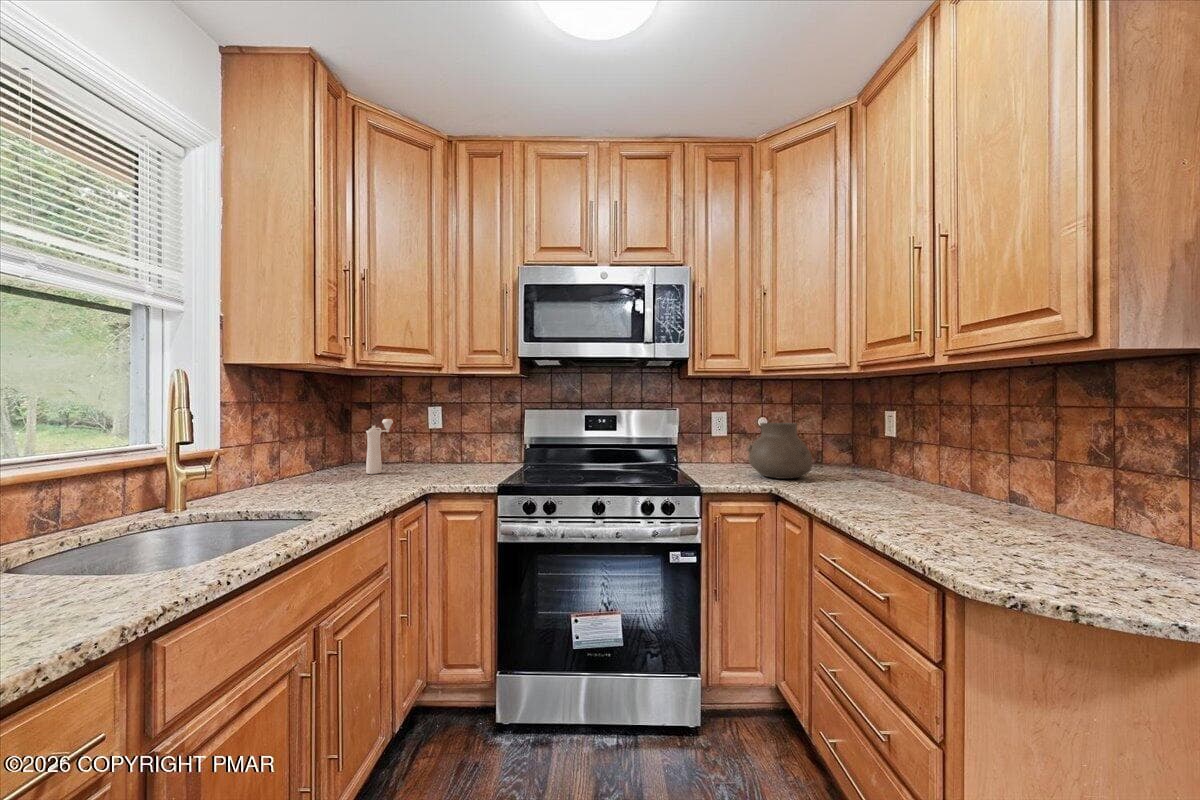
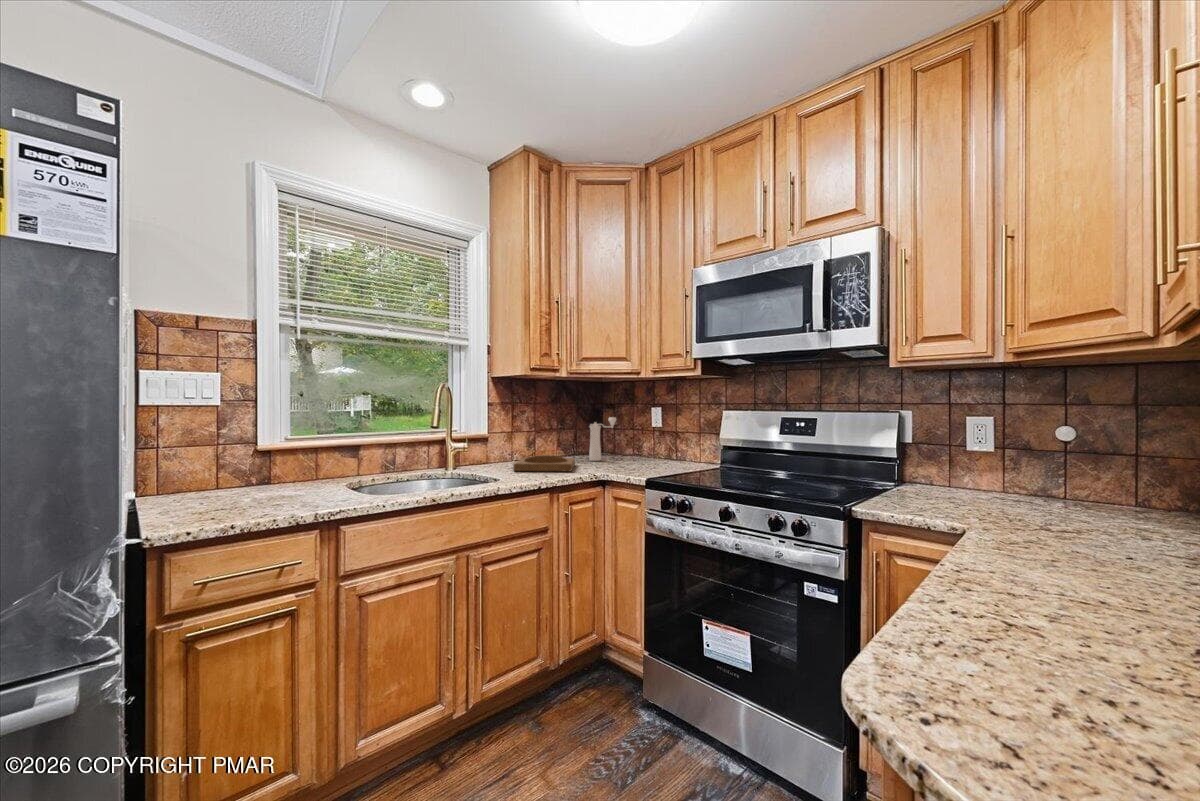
vase: present [746,423,812,479] -> none [968,432,1104,523]
tray: none [296,472,397,499] -> present [513,455,575,471]

